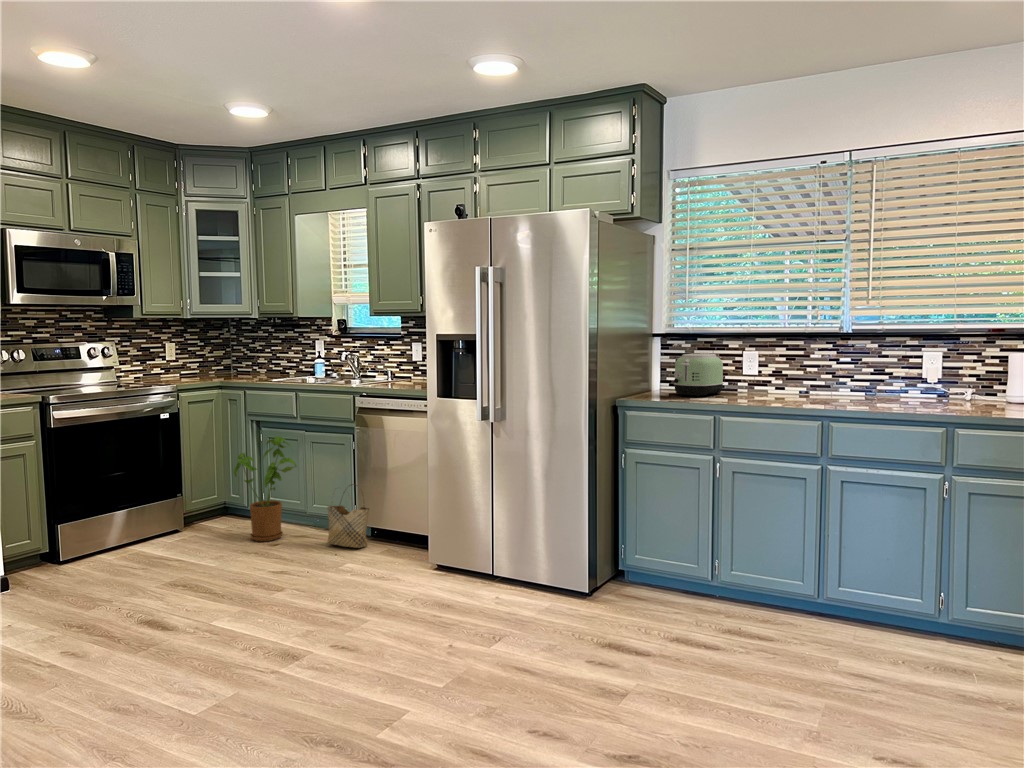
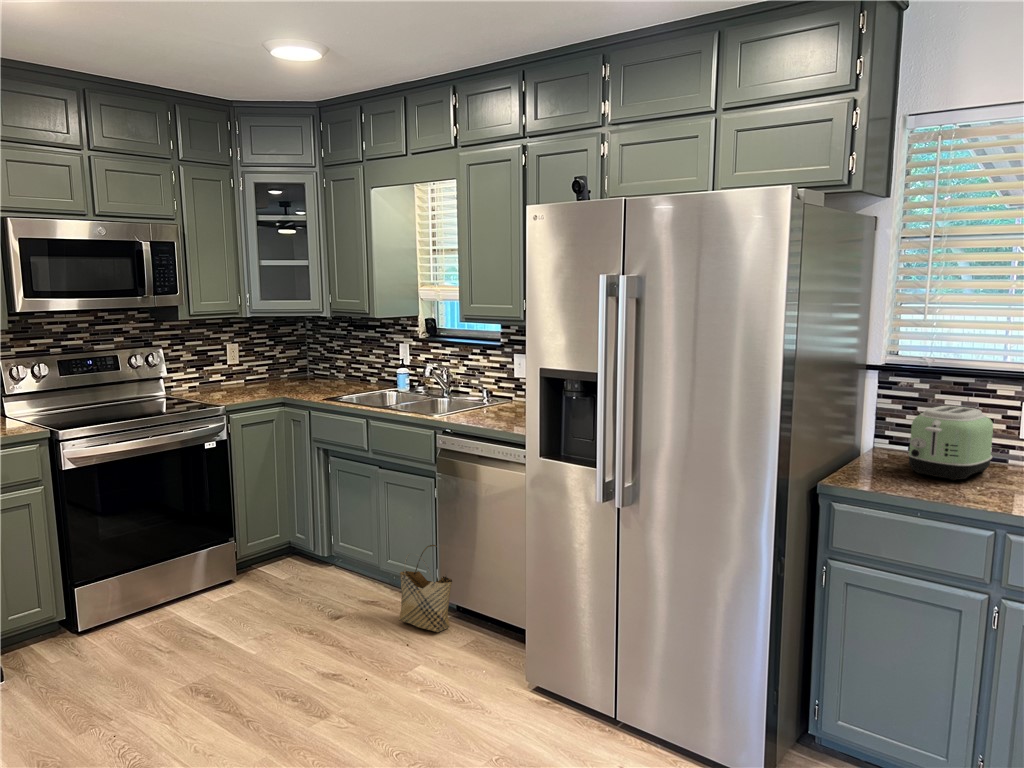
house plant: present [234,436,297,541] -> none [289,474,365,607]

